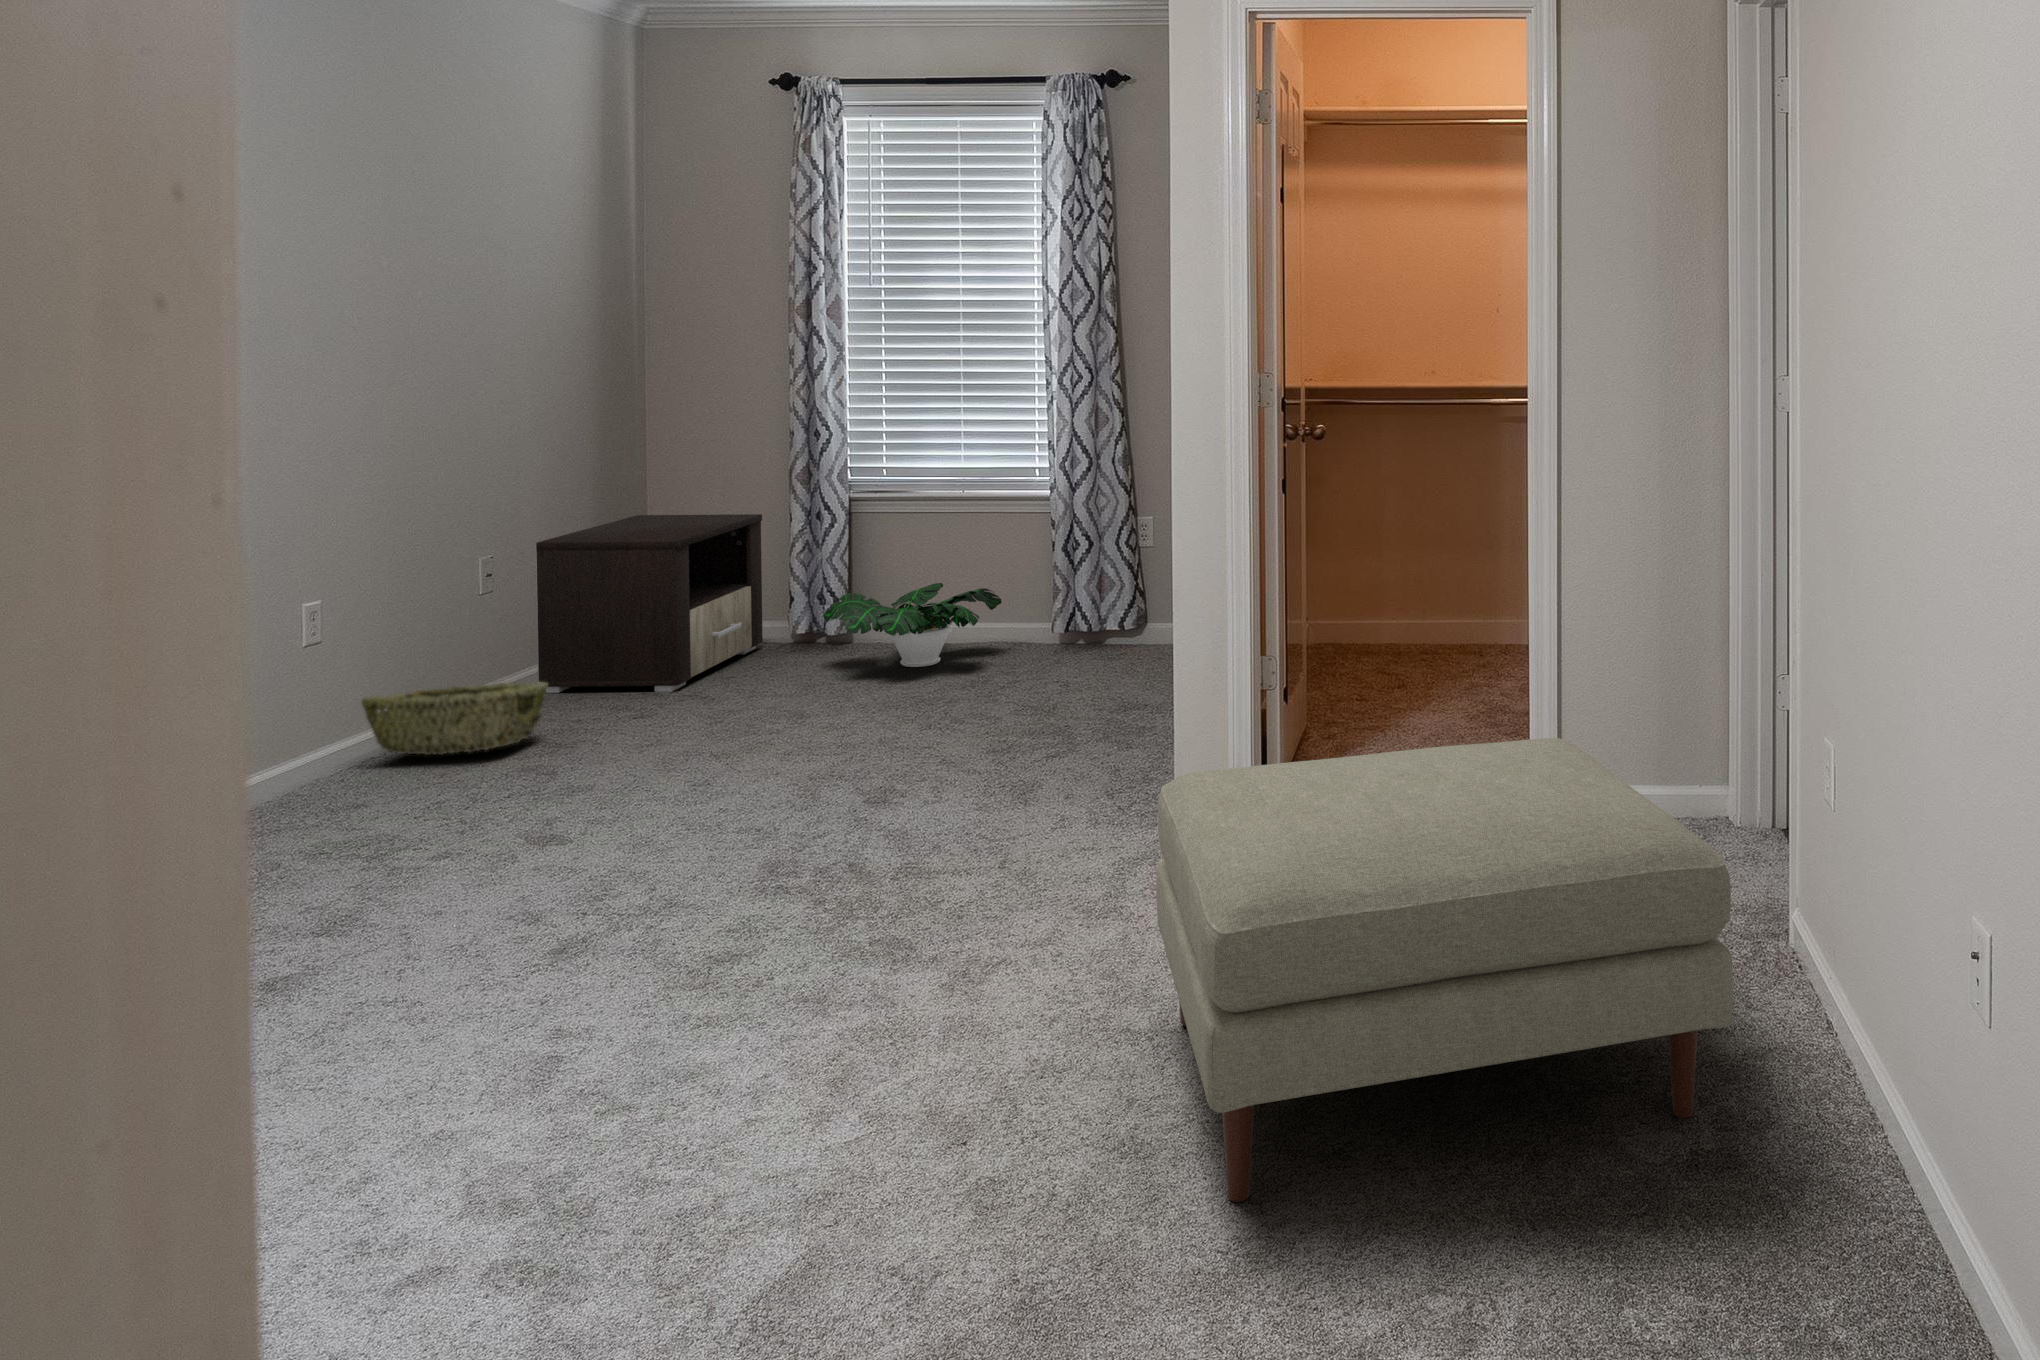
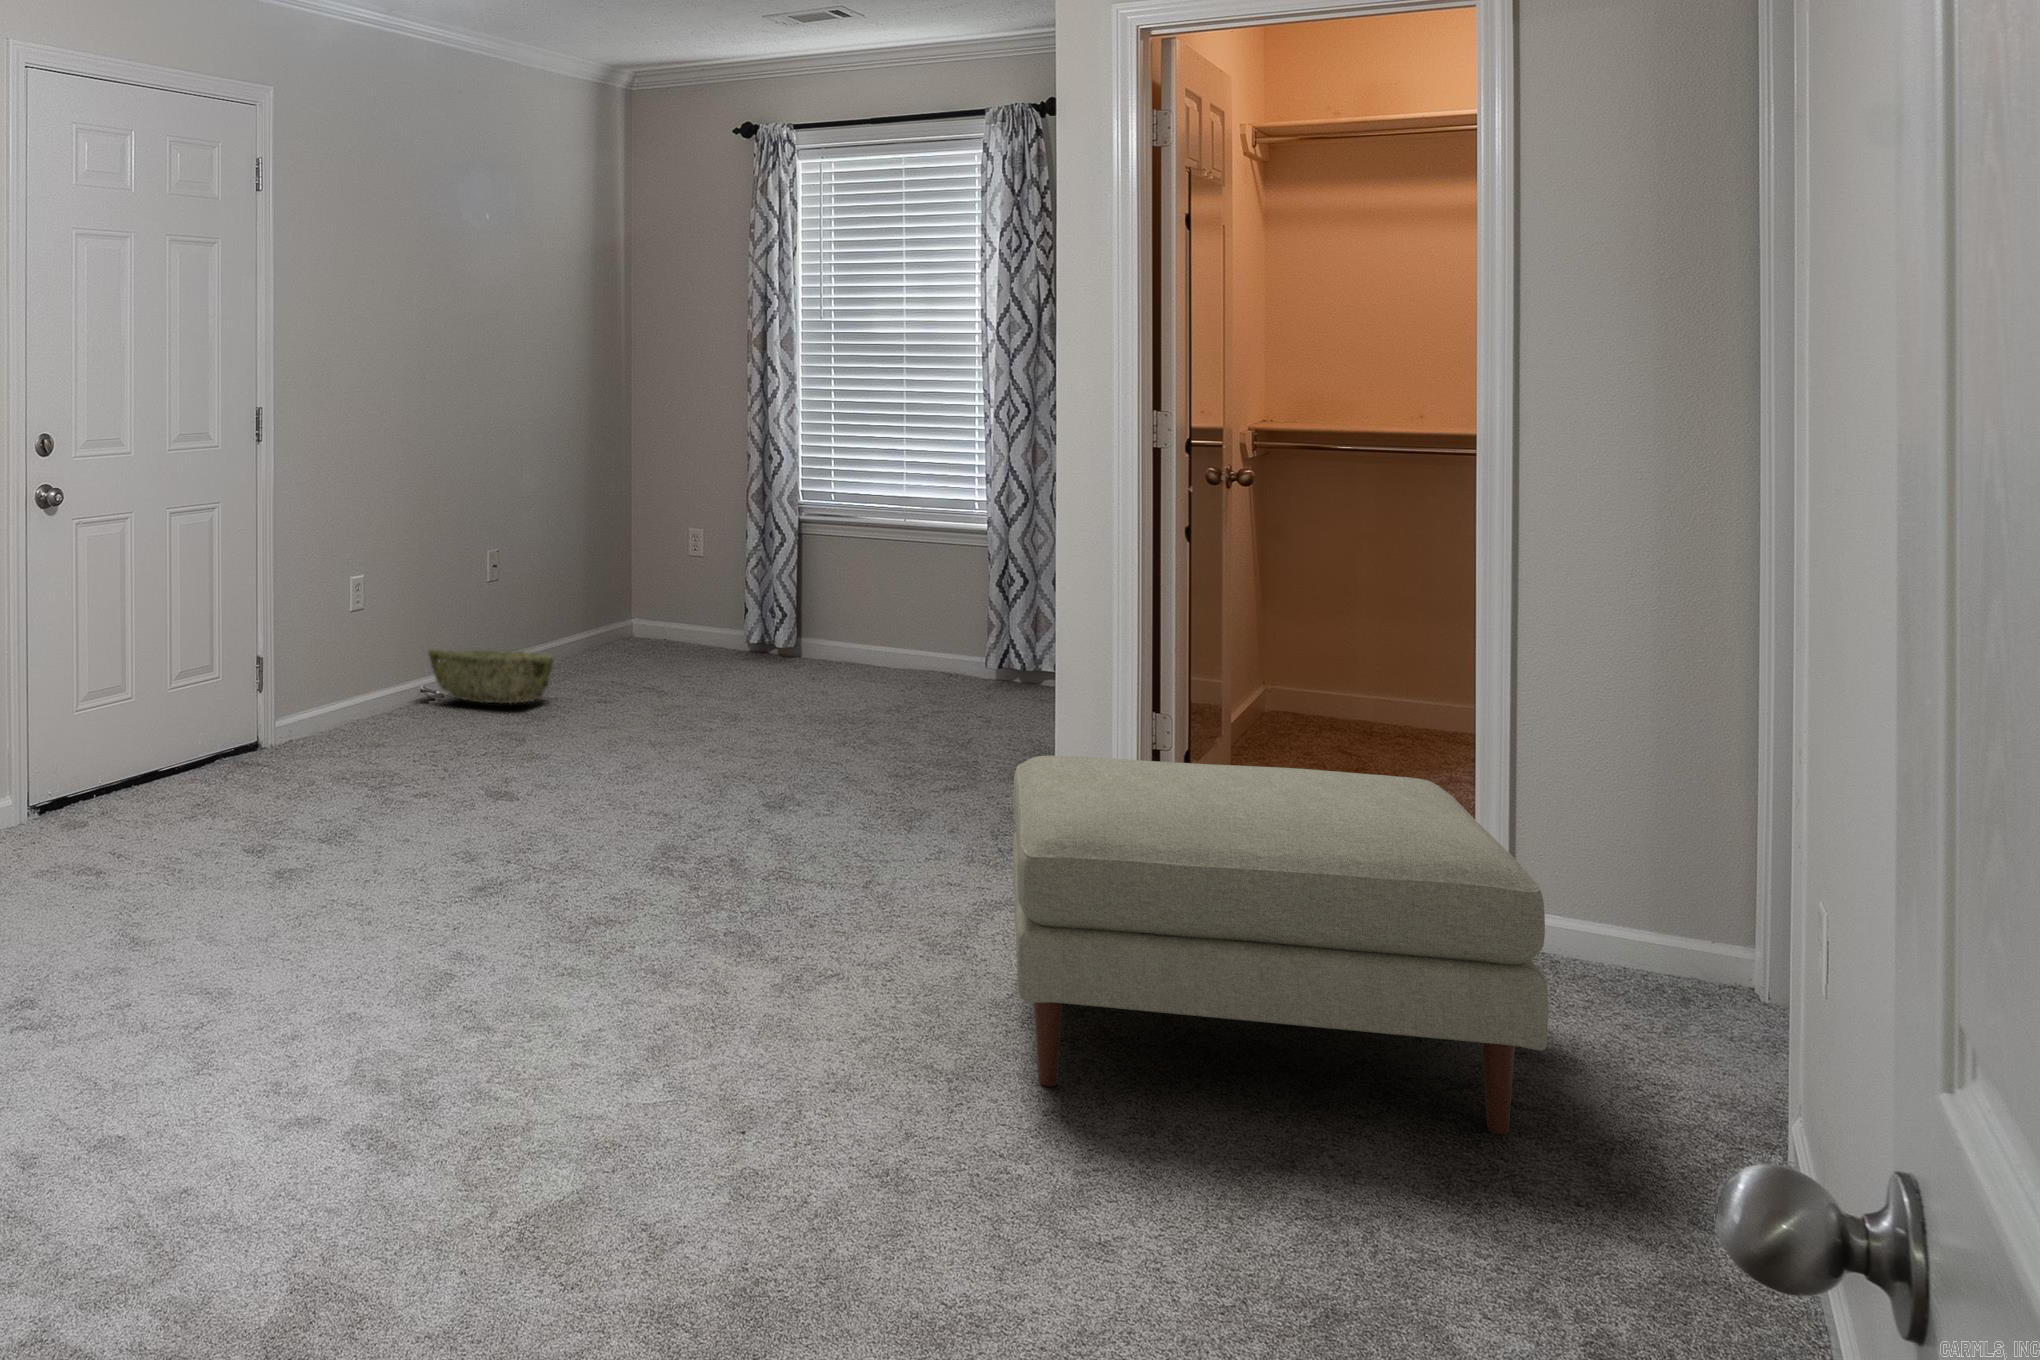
nightstand: present [536,514,763,693] -> none [546,524,724,680]
potted plant: present [823,583,1002,667] -> none [773,608,938,685]

